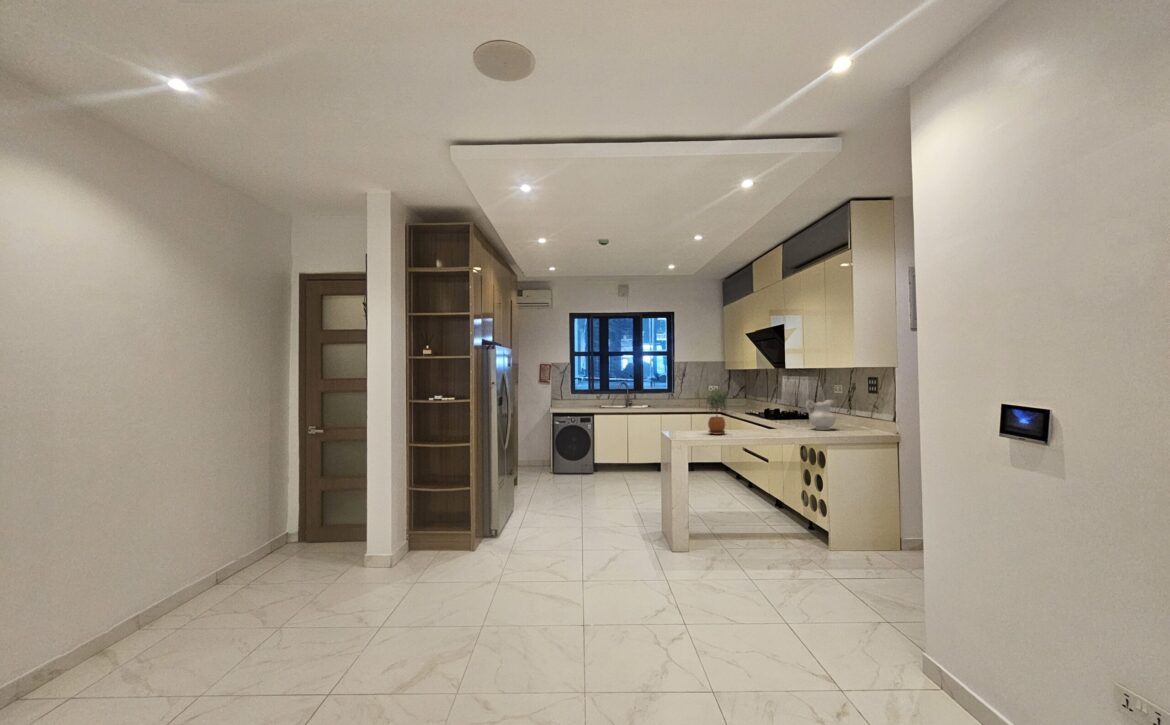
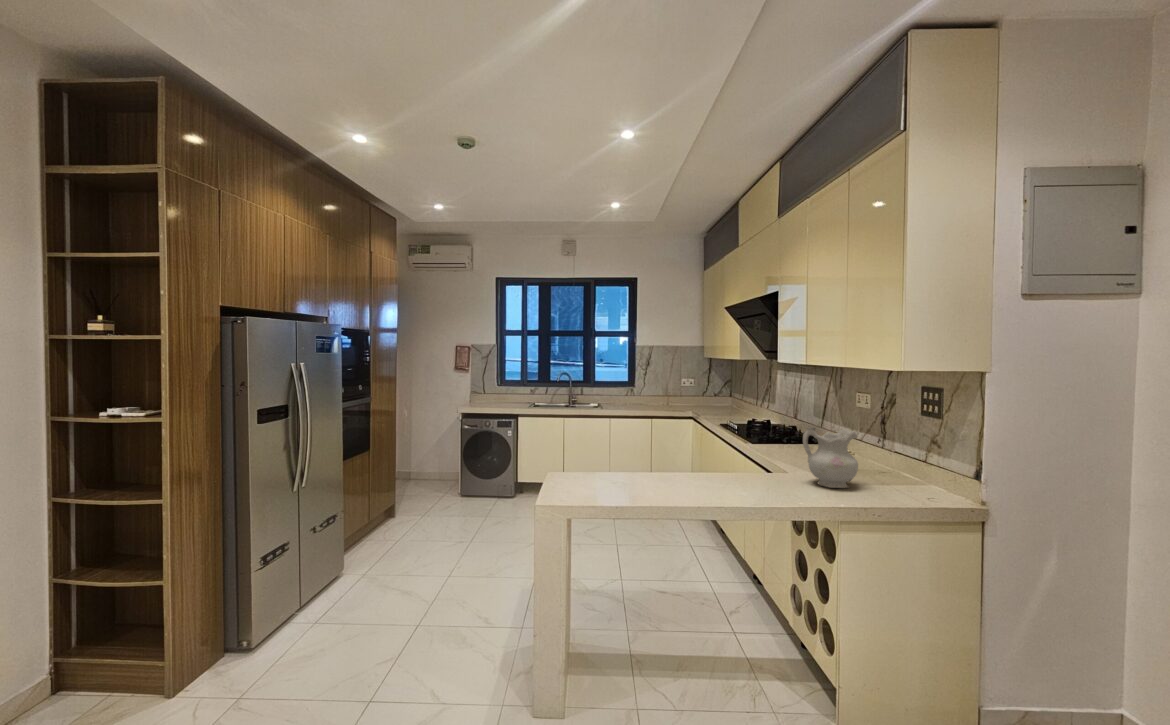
potted plant: present [706,389,727,434] -> none [608,407,654,494]

